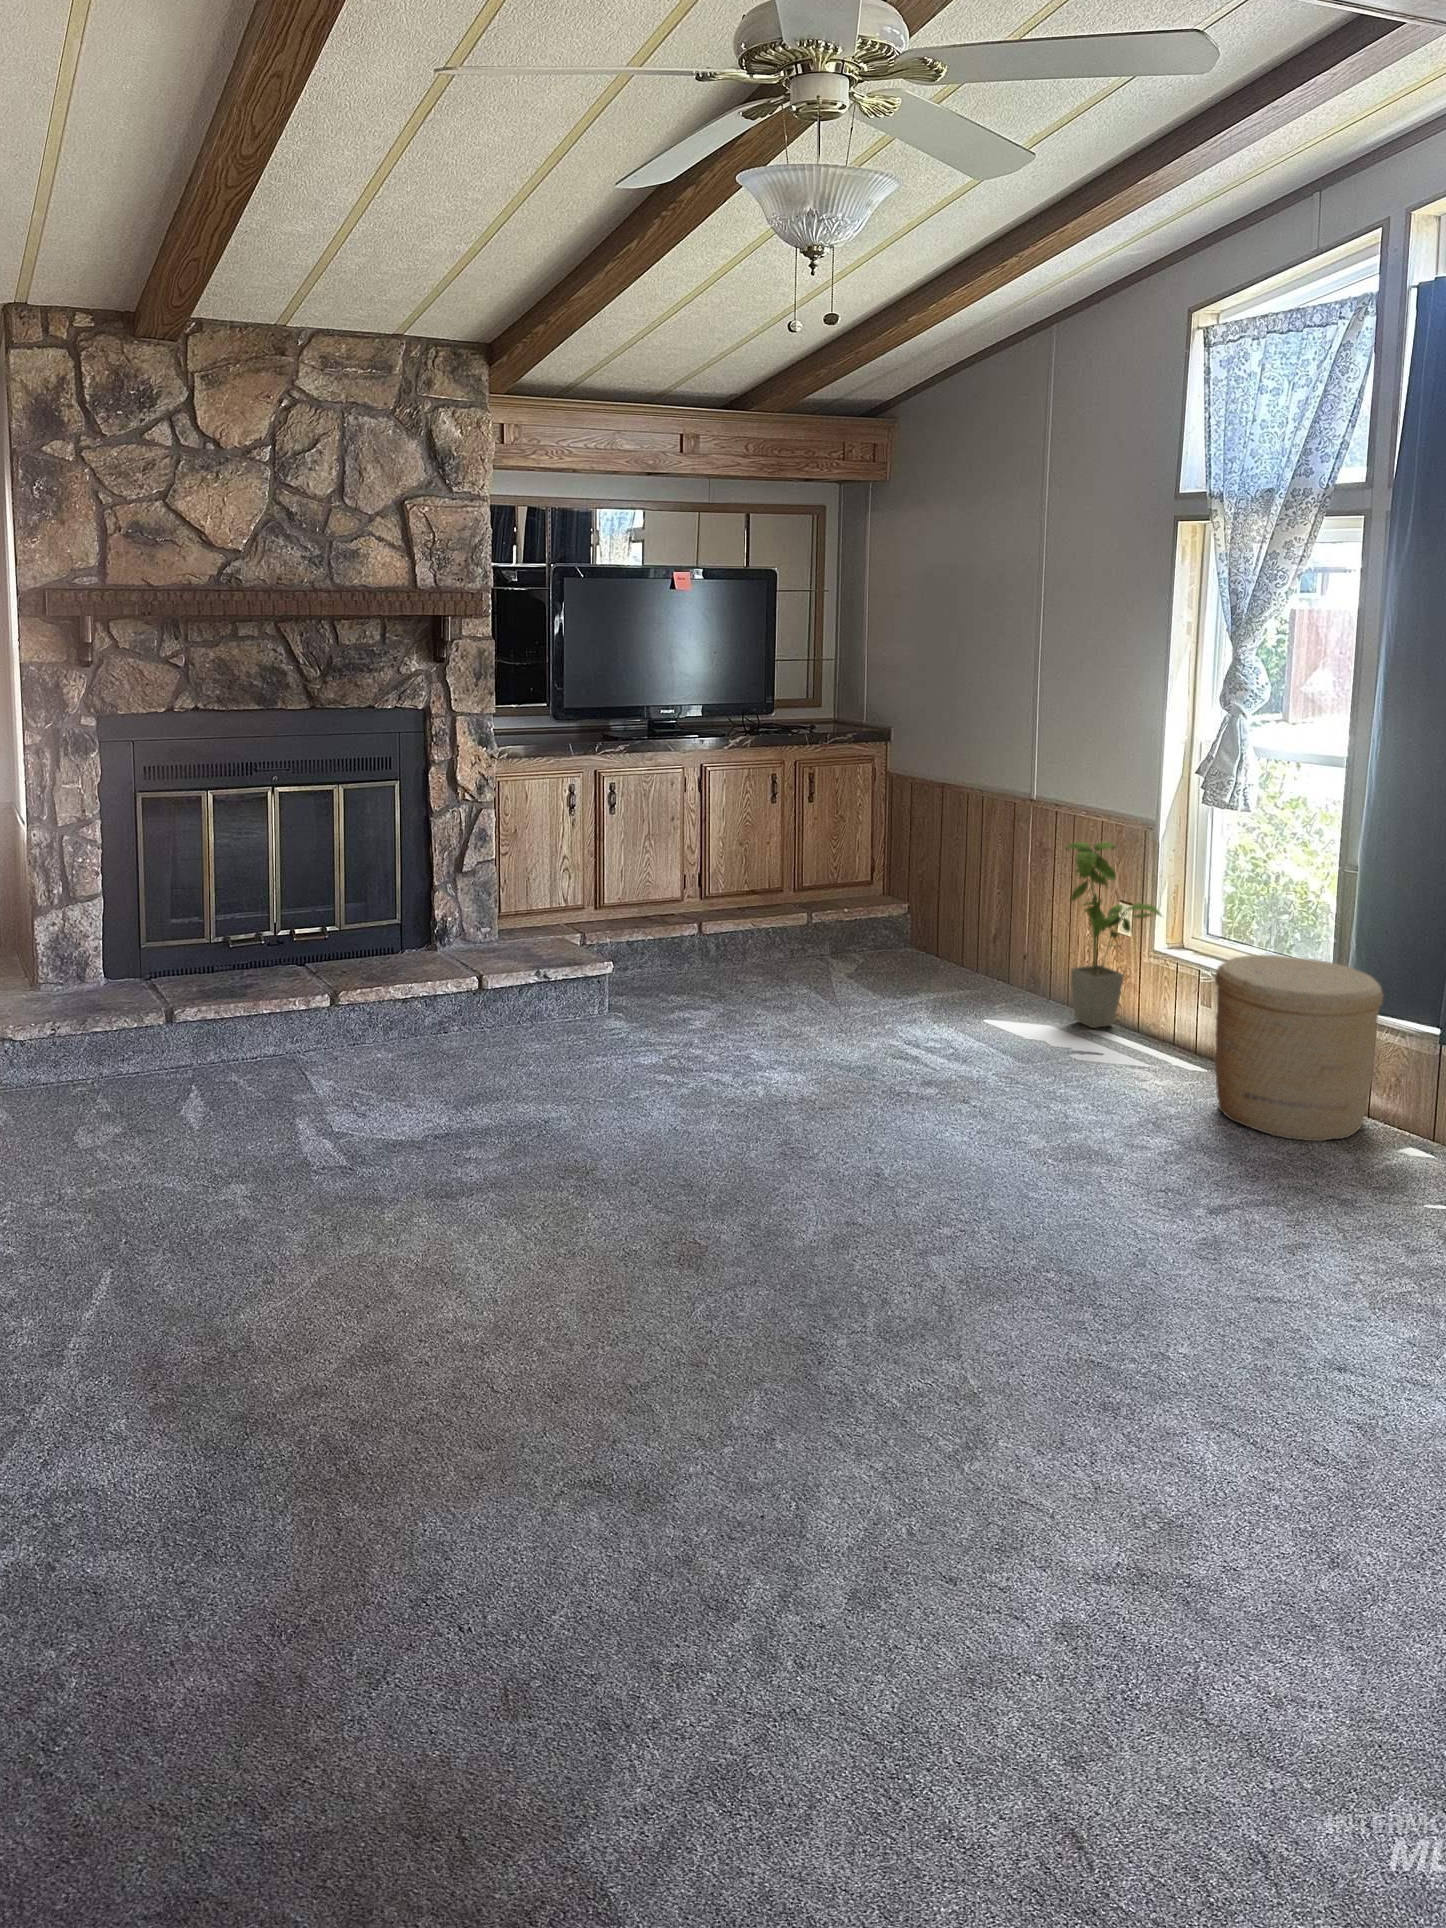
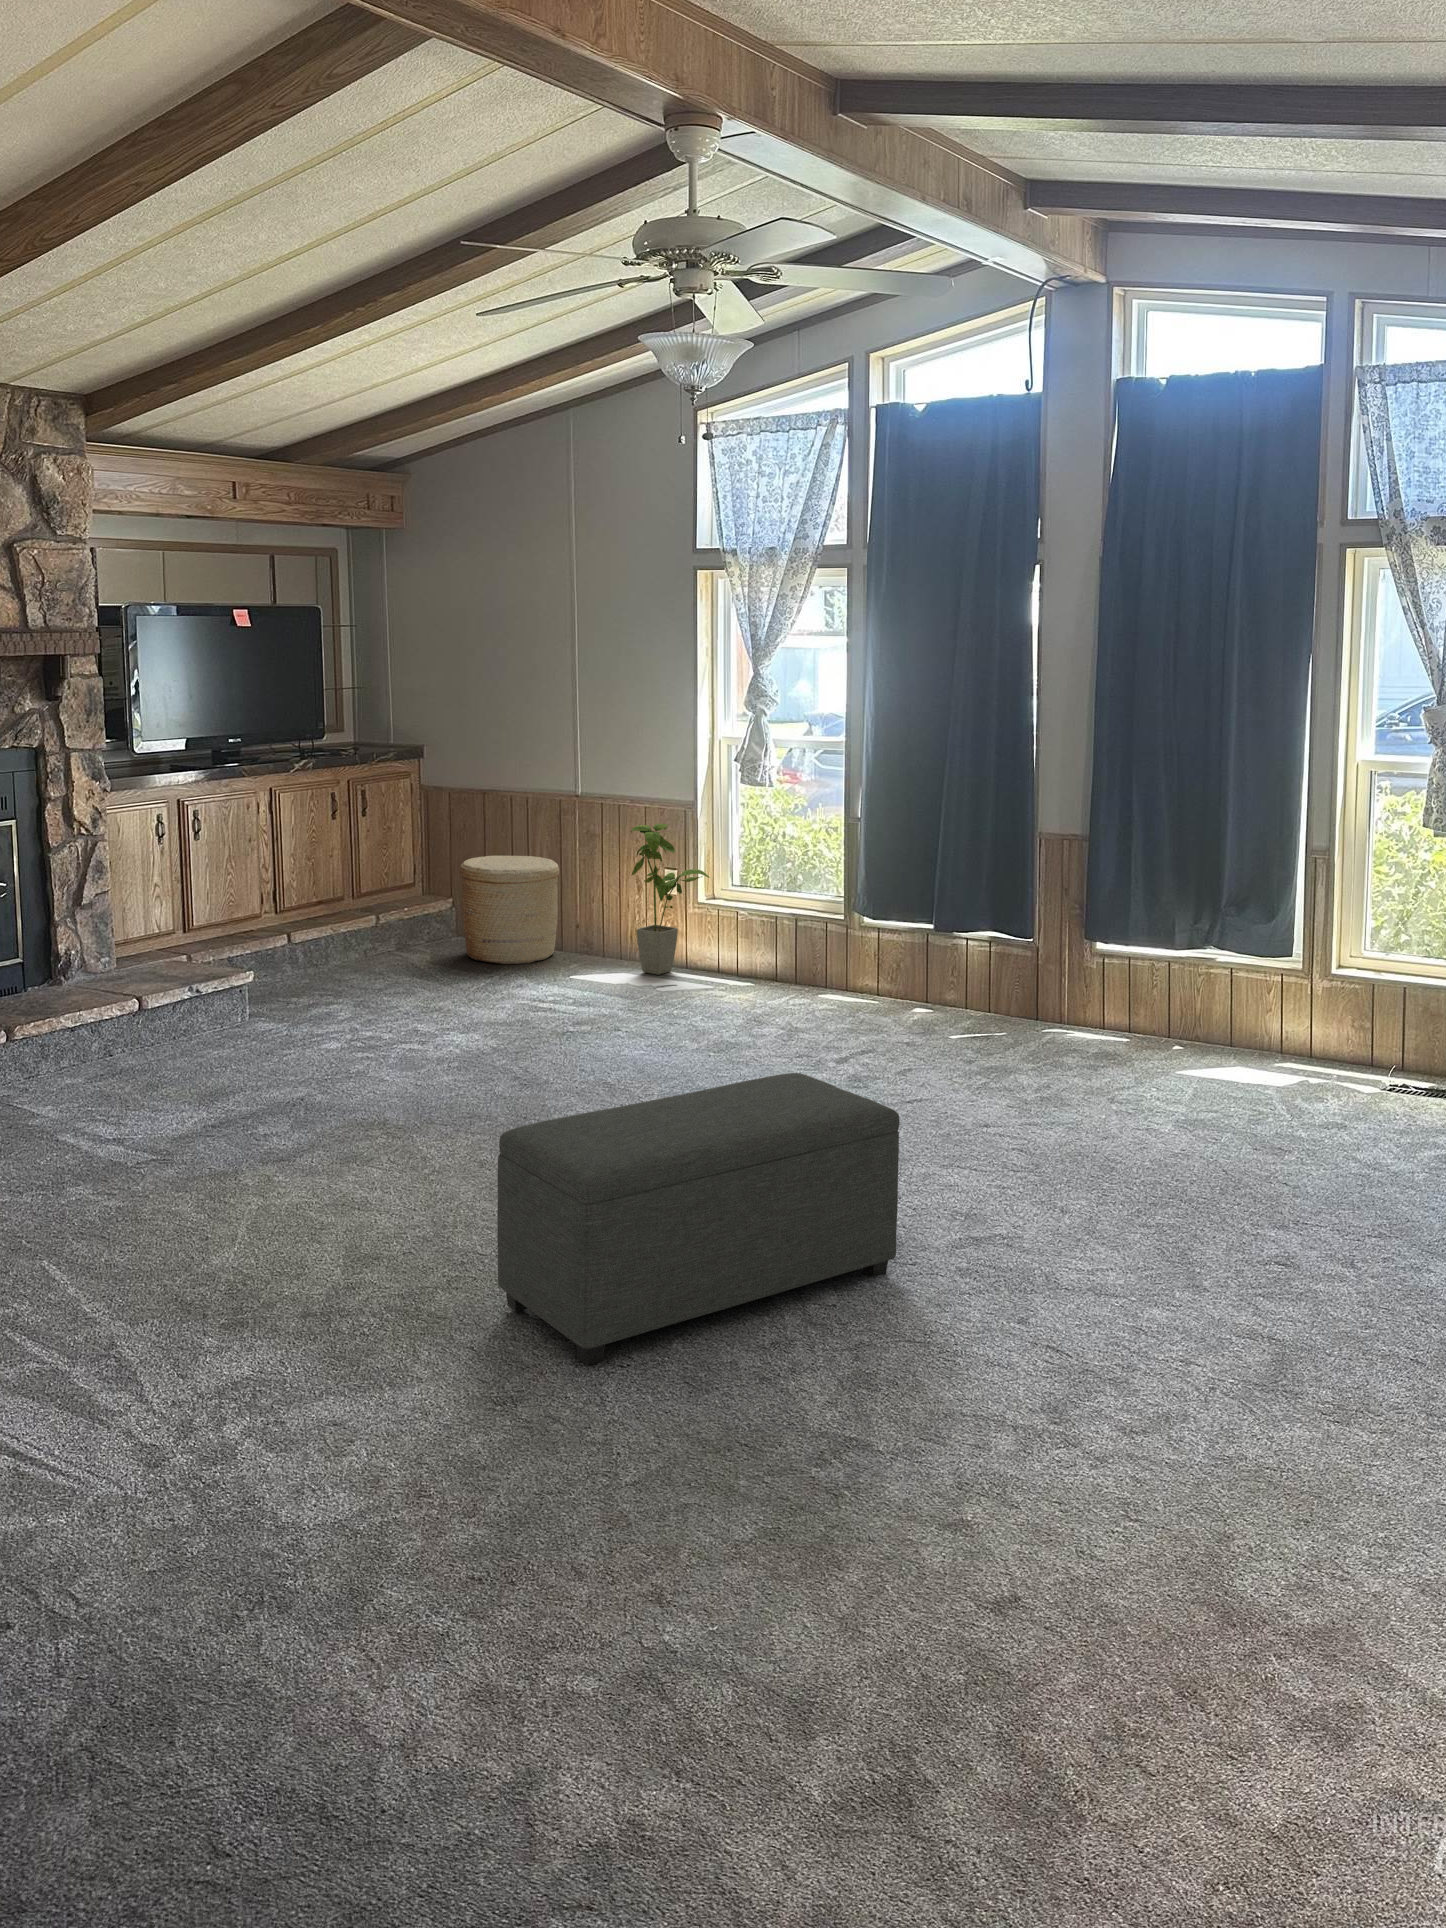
woven basket: present [1215,955,1383,1141] -> present [459,856,559,964]
ottoman: none [339,1284,983,1711] -> present [497,1073,900,1365]

